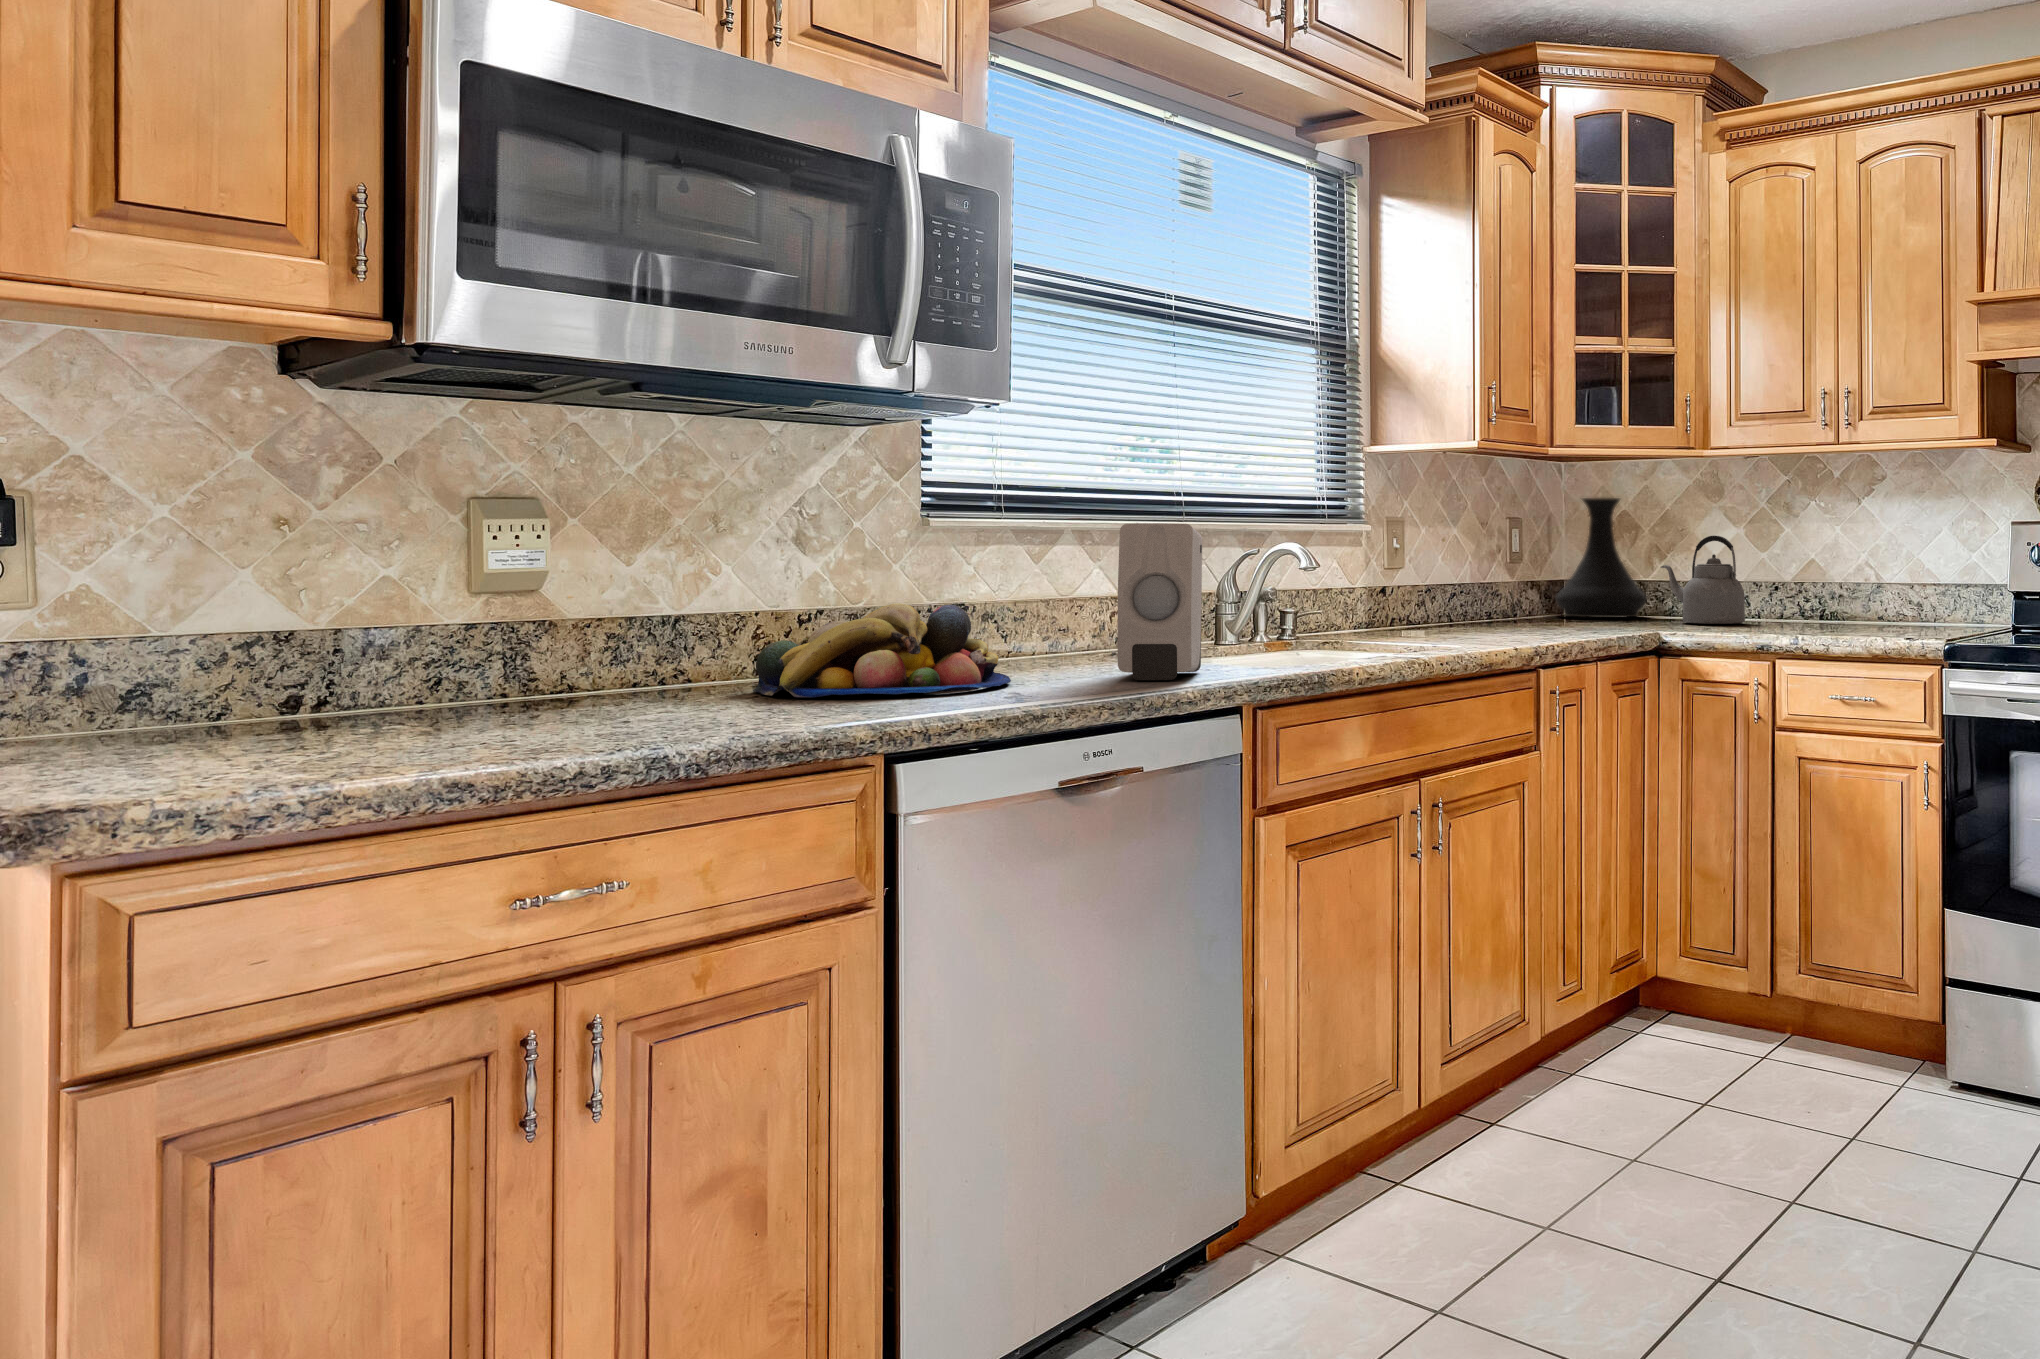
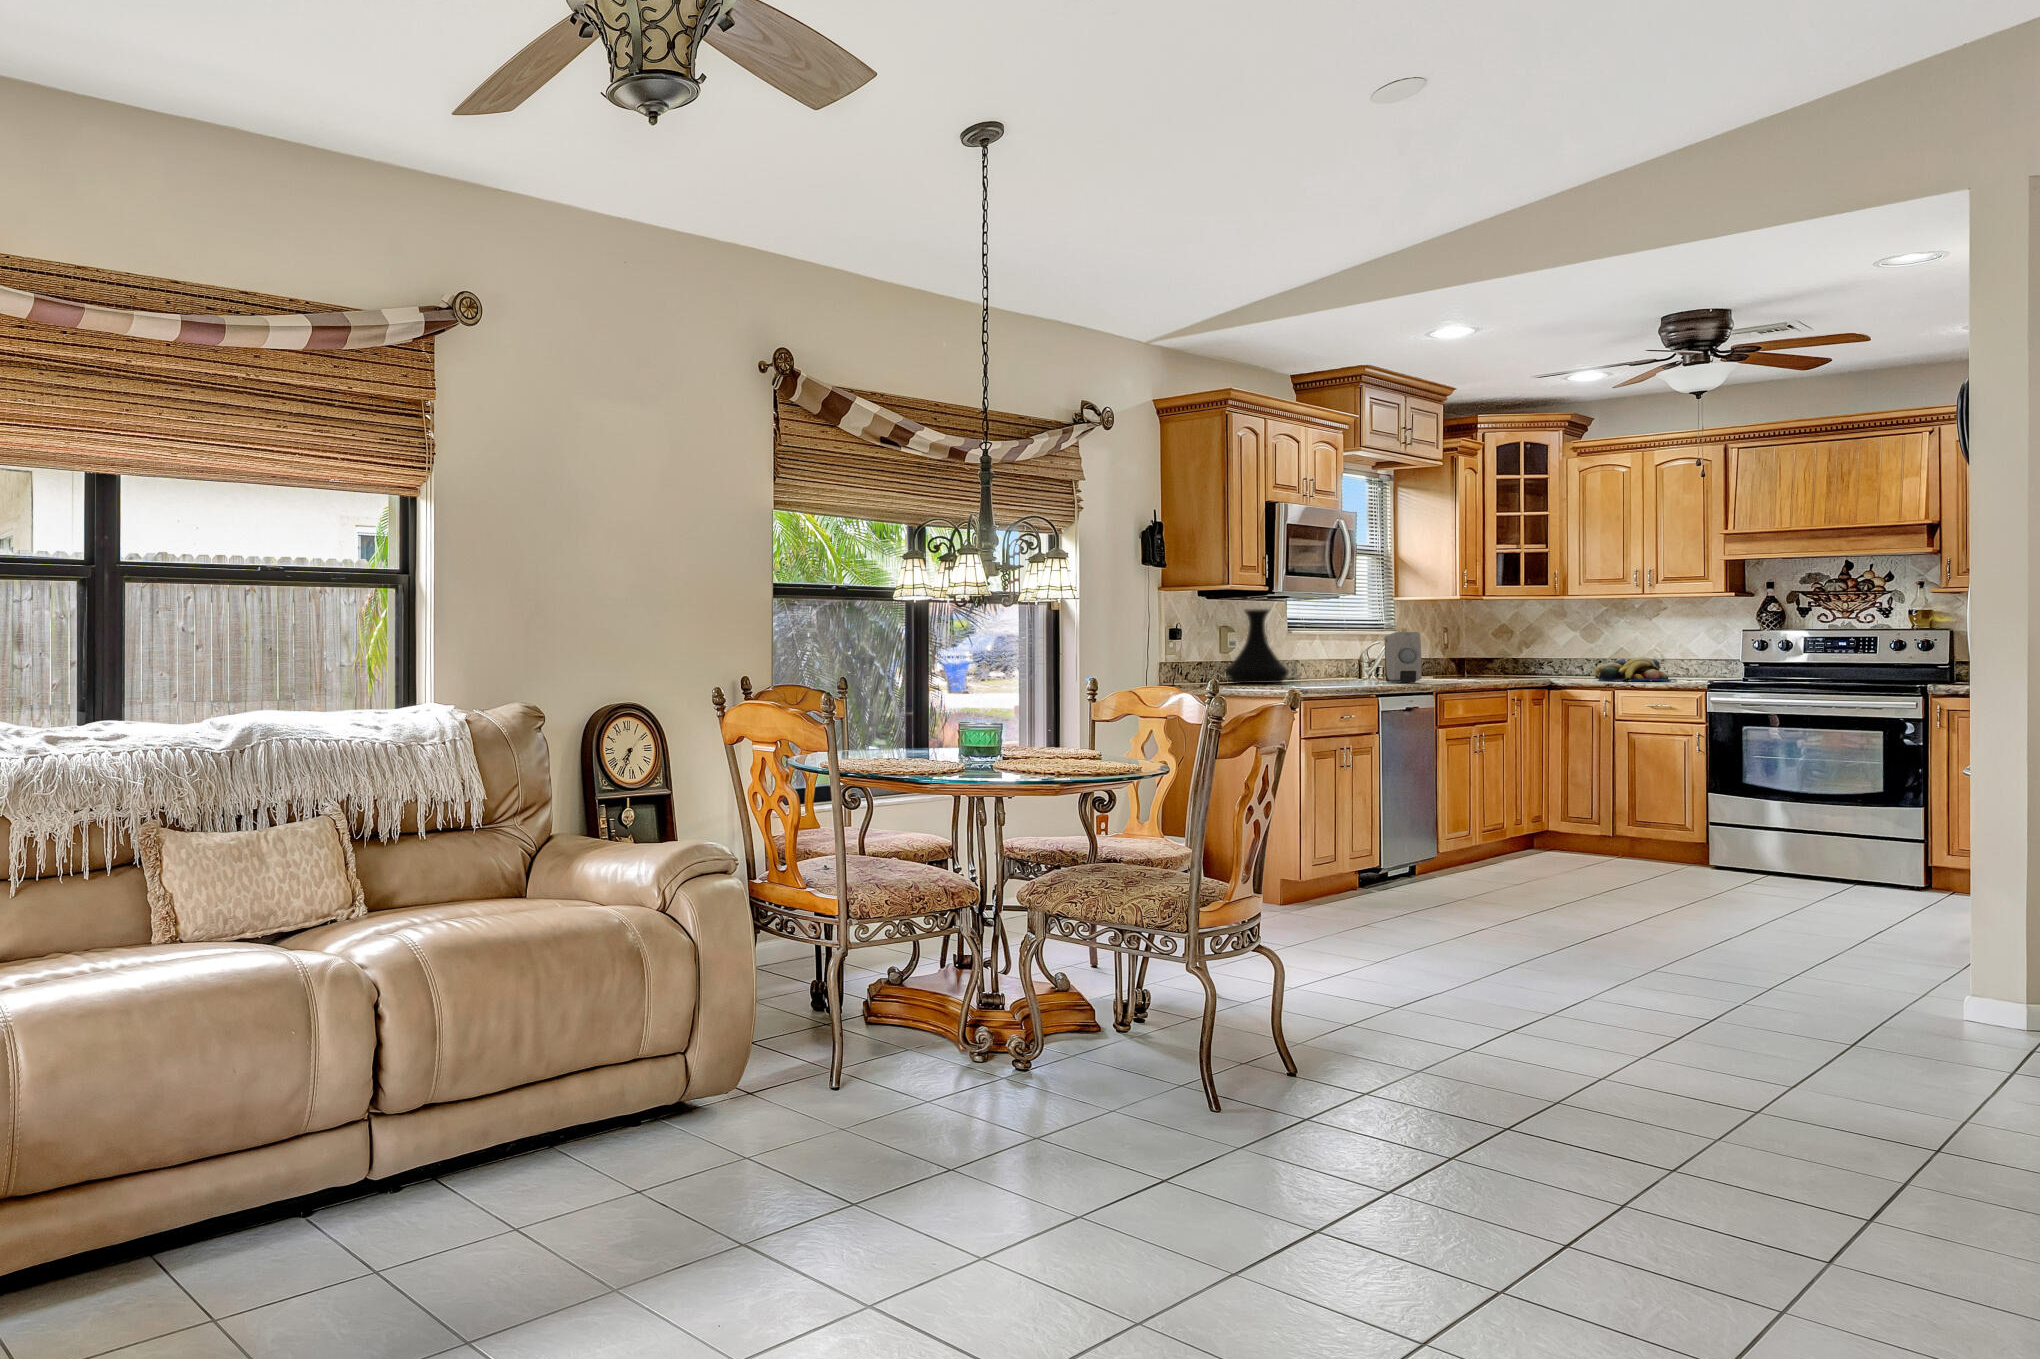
vase: present [1556,498,1647,618] -> present [1225,609,1288,683]
kettle: present [1661,536,1745,624] -> none [1534,637,1585,678]
fruit bowl: present [753,603,1011,697] -> present [1595,657,1676,681]

